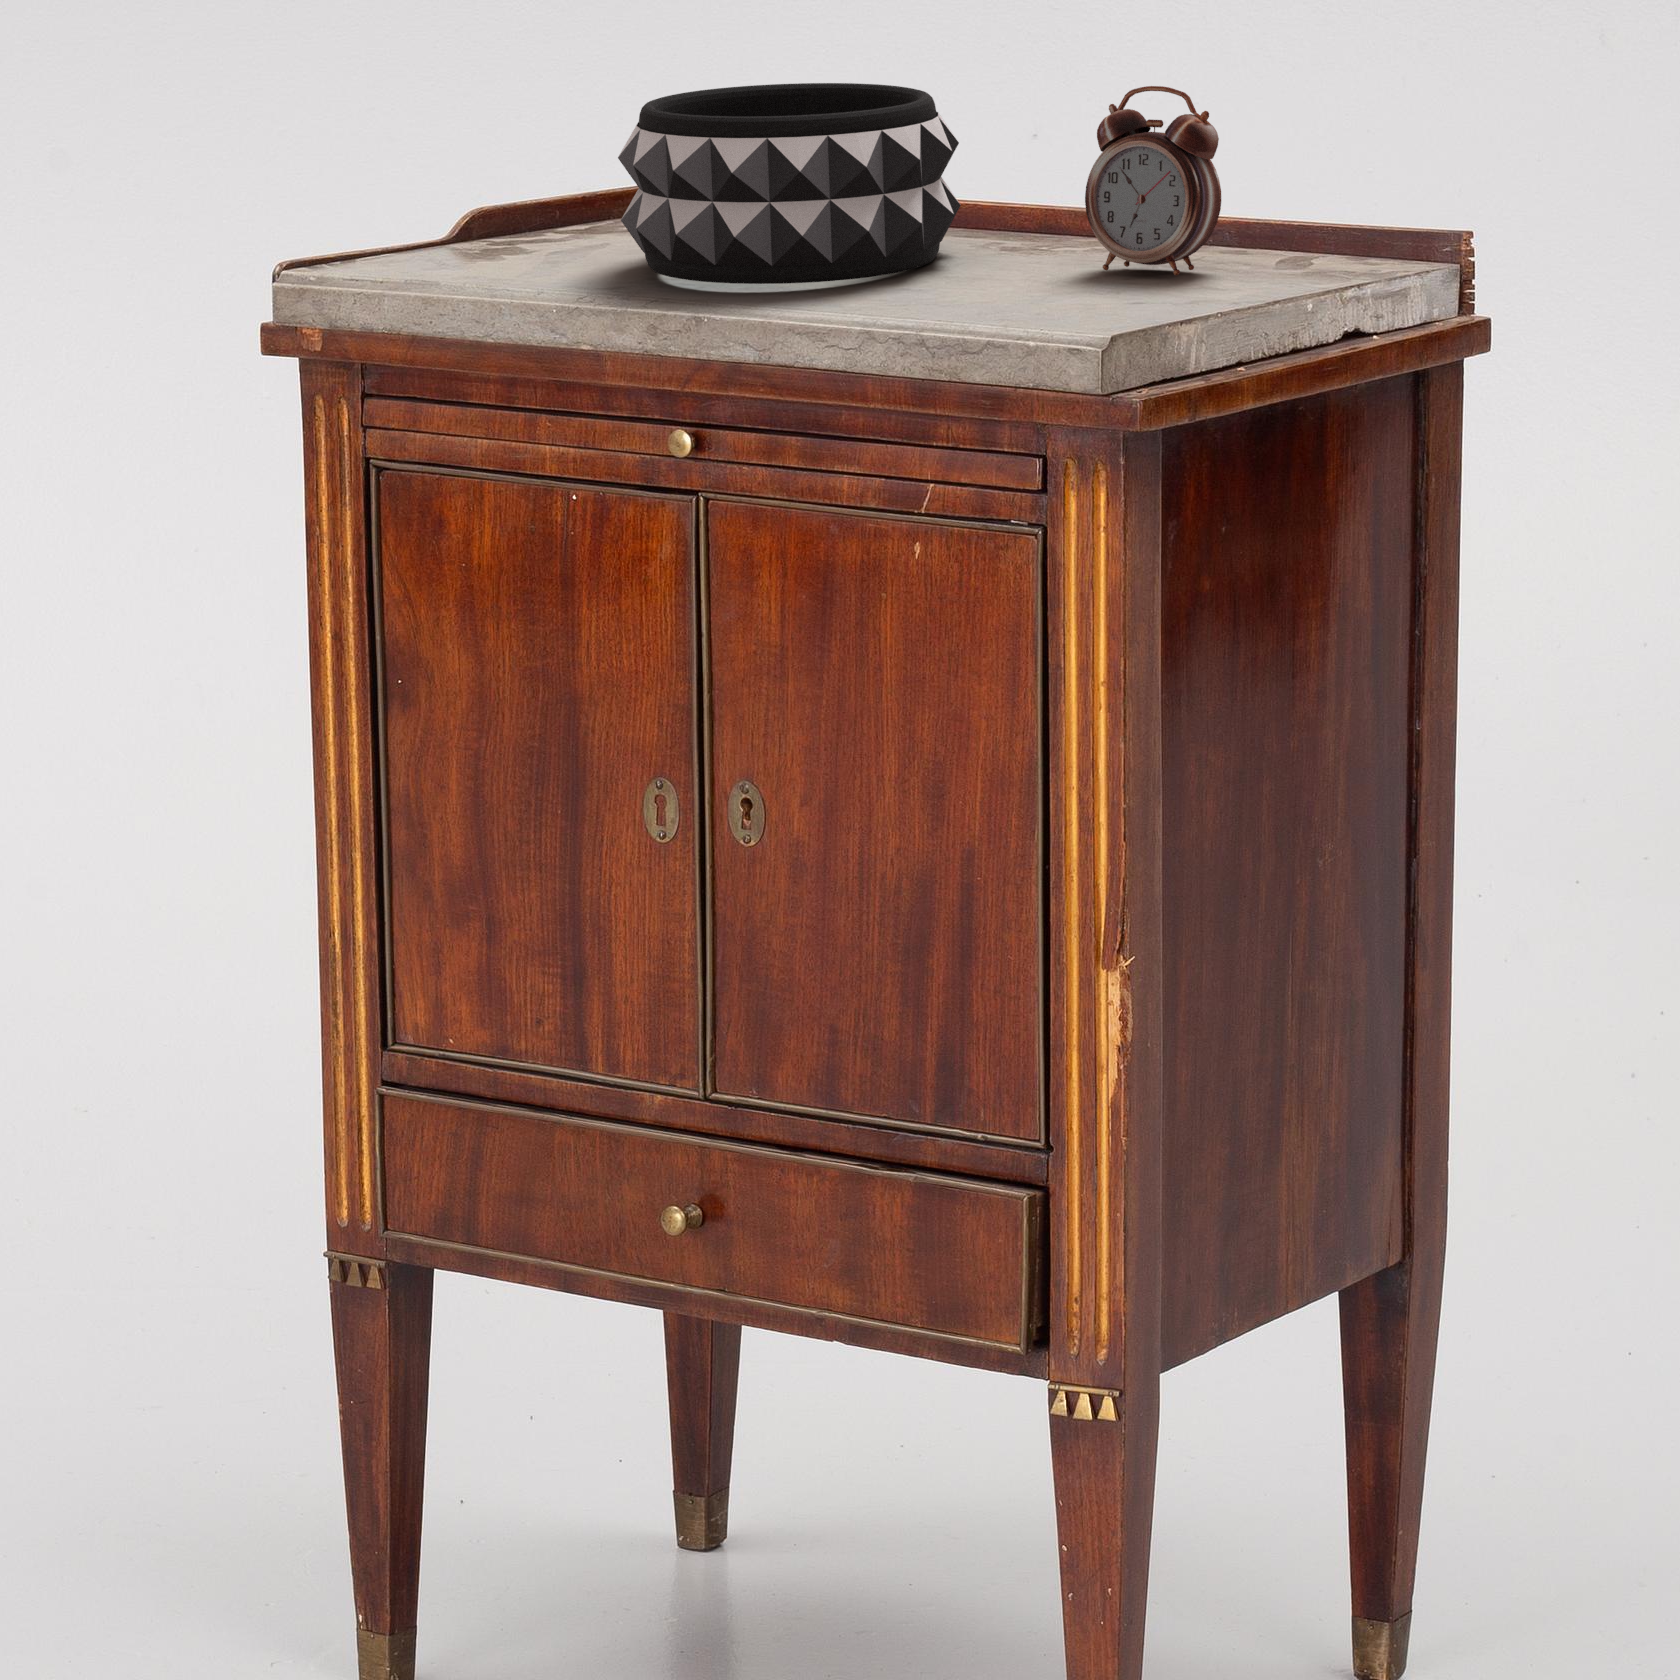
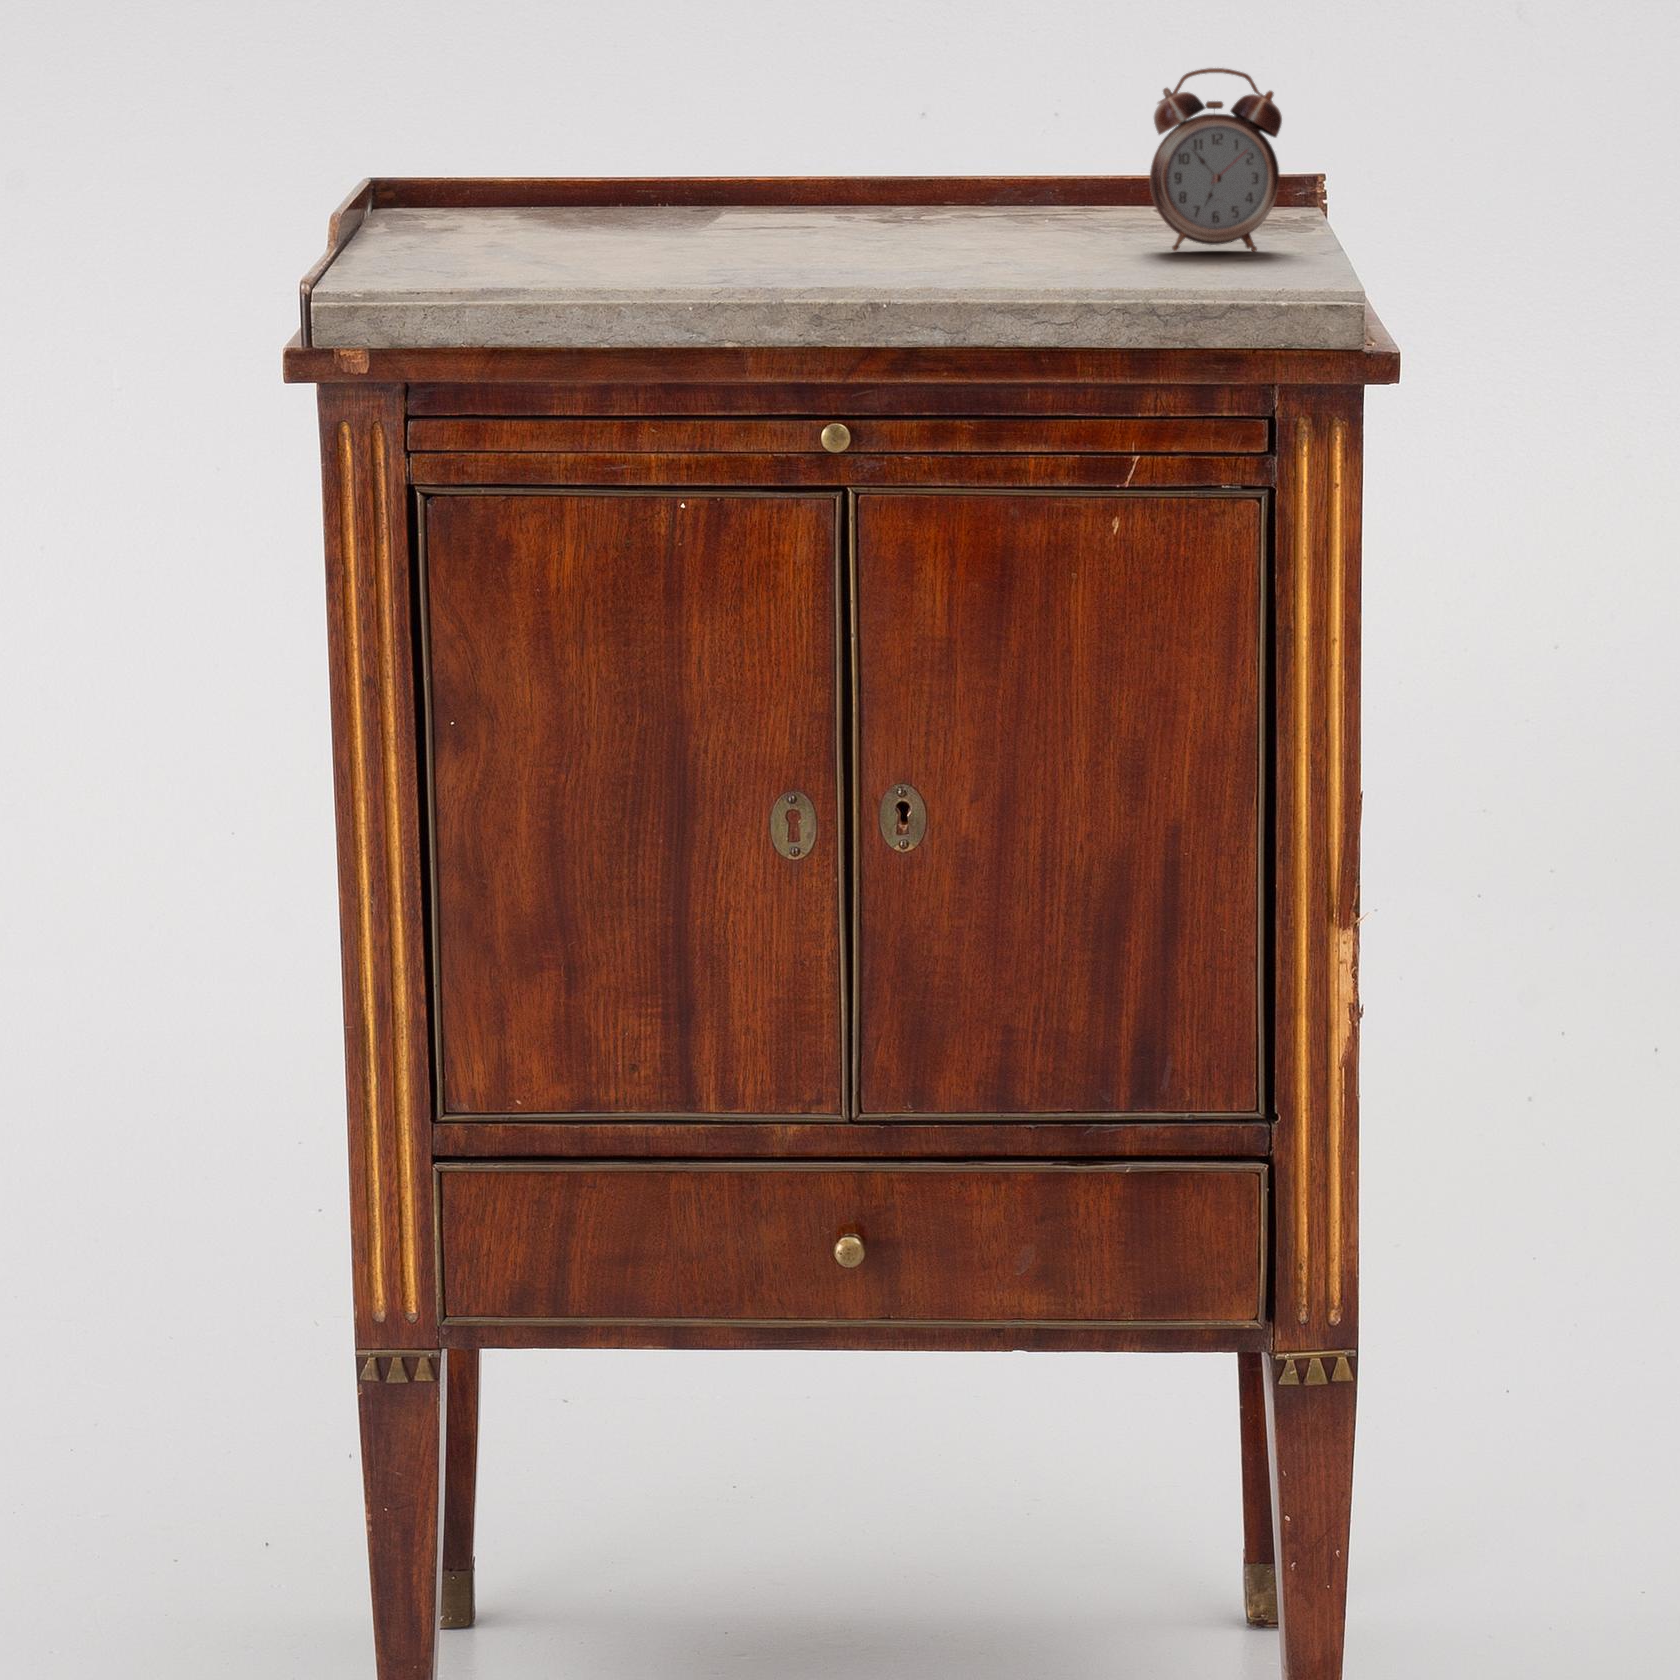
decorative bowl: present [618,83,961,284] -> none [657,84,1003,274]

